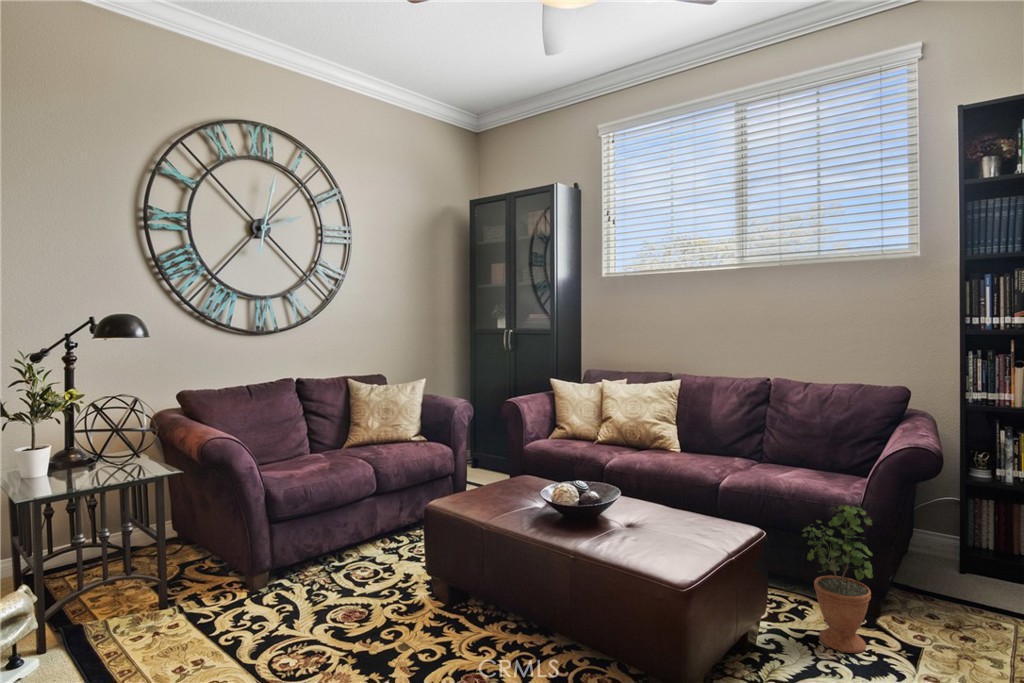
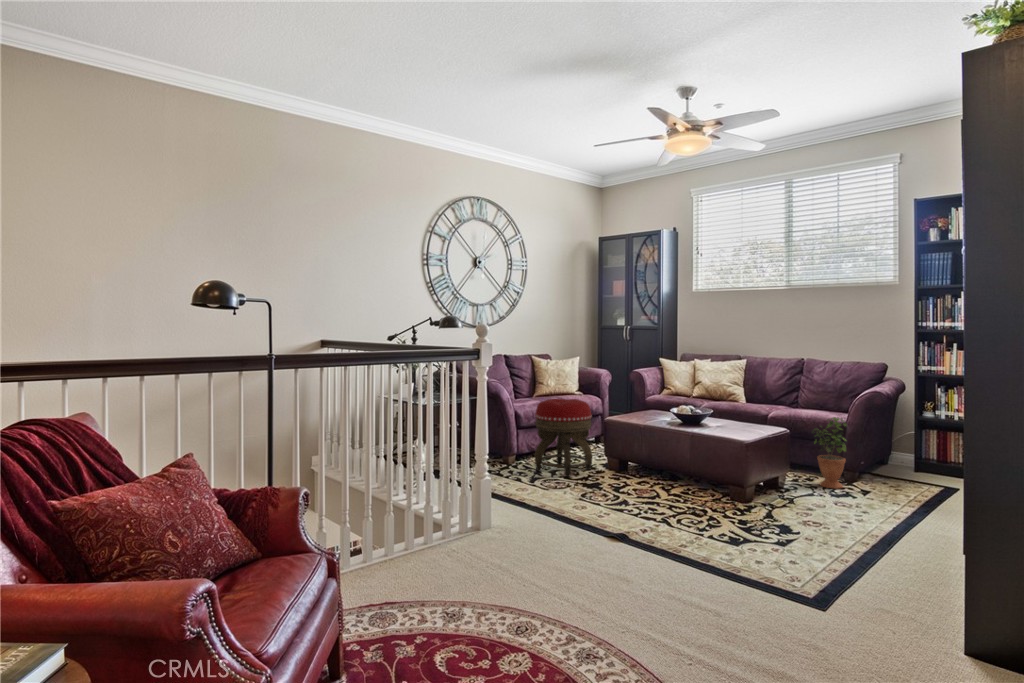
footstool: none [280,466,397,634] -> present [535,399,592,477]

